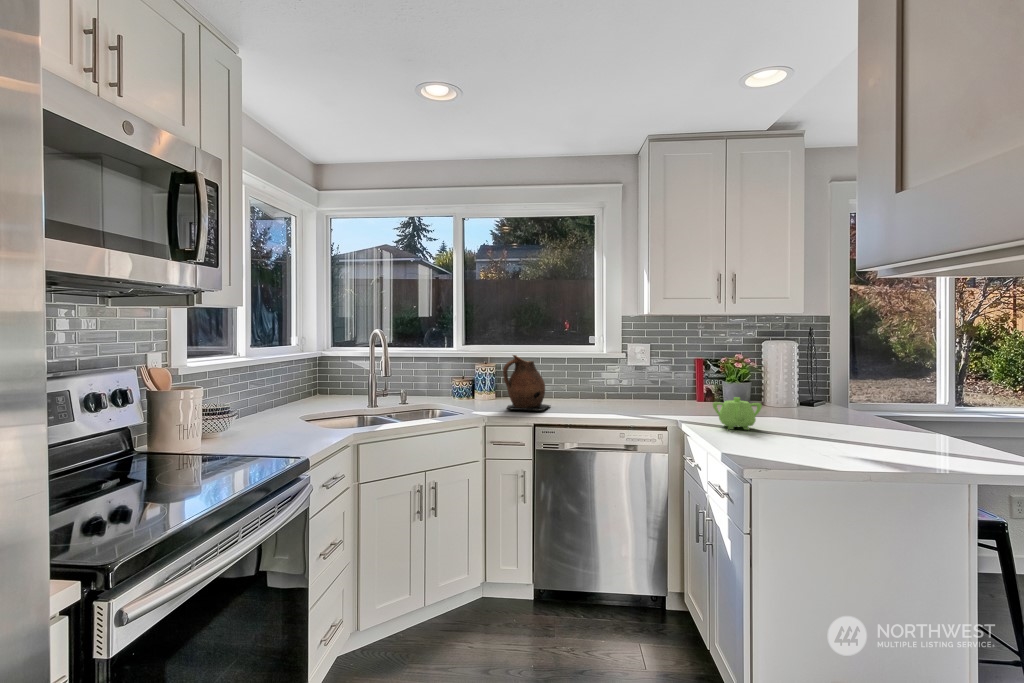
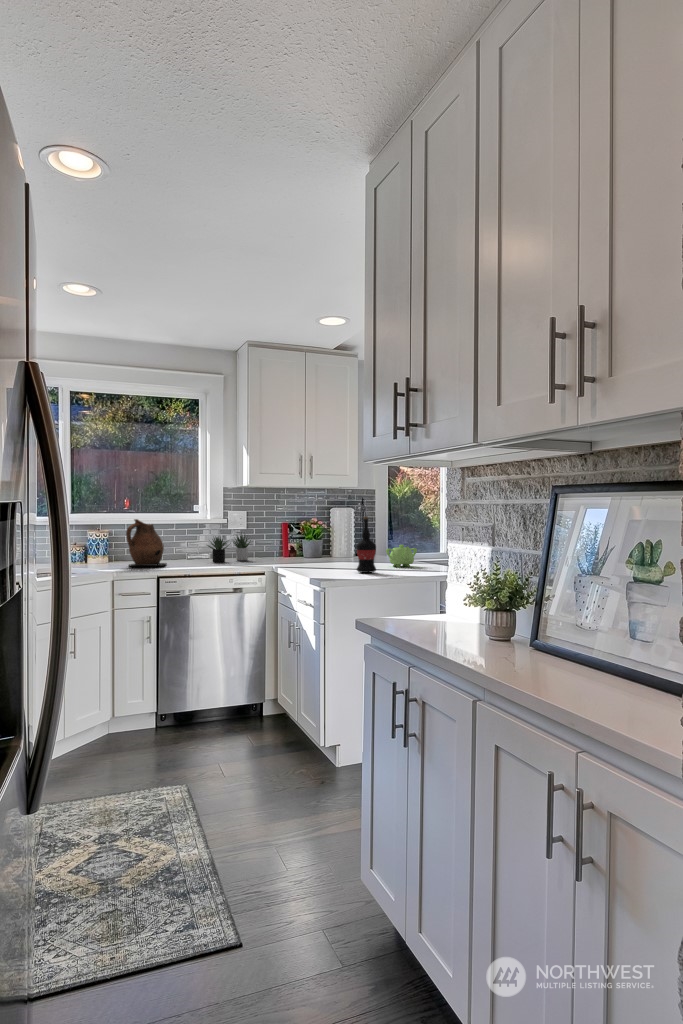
wine bottle: none [806,364,844,455] -> present [356,517,376,573]
succulent plant: none [597,369,658,406] -> present [207,534,251,562]
teapot: present [713,397,762,430] -> present [386,545,417,567]

